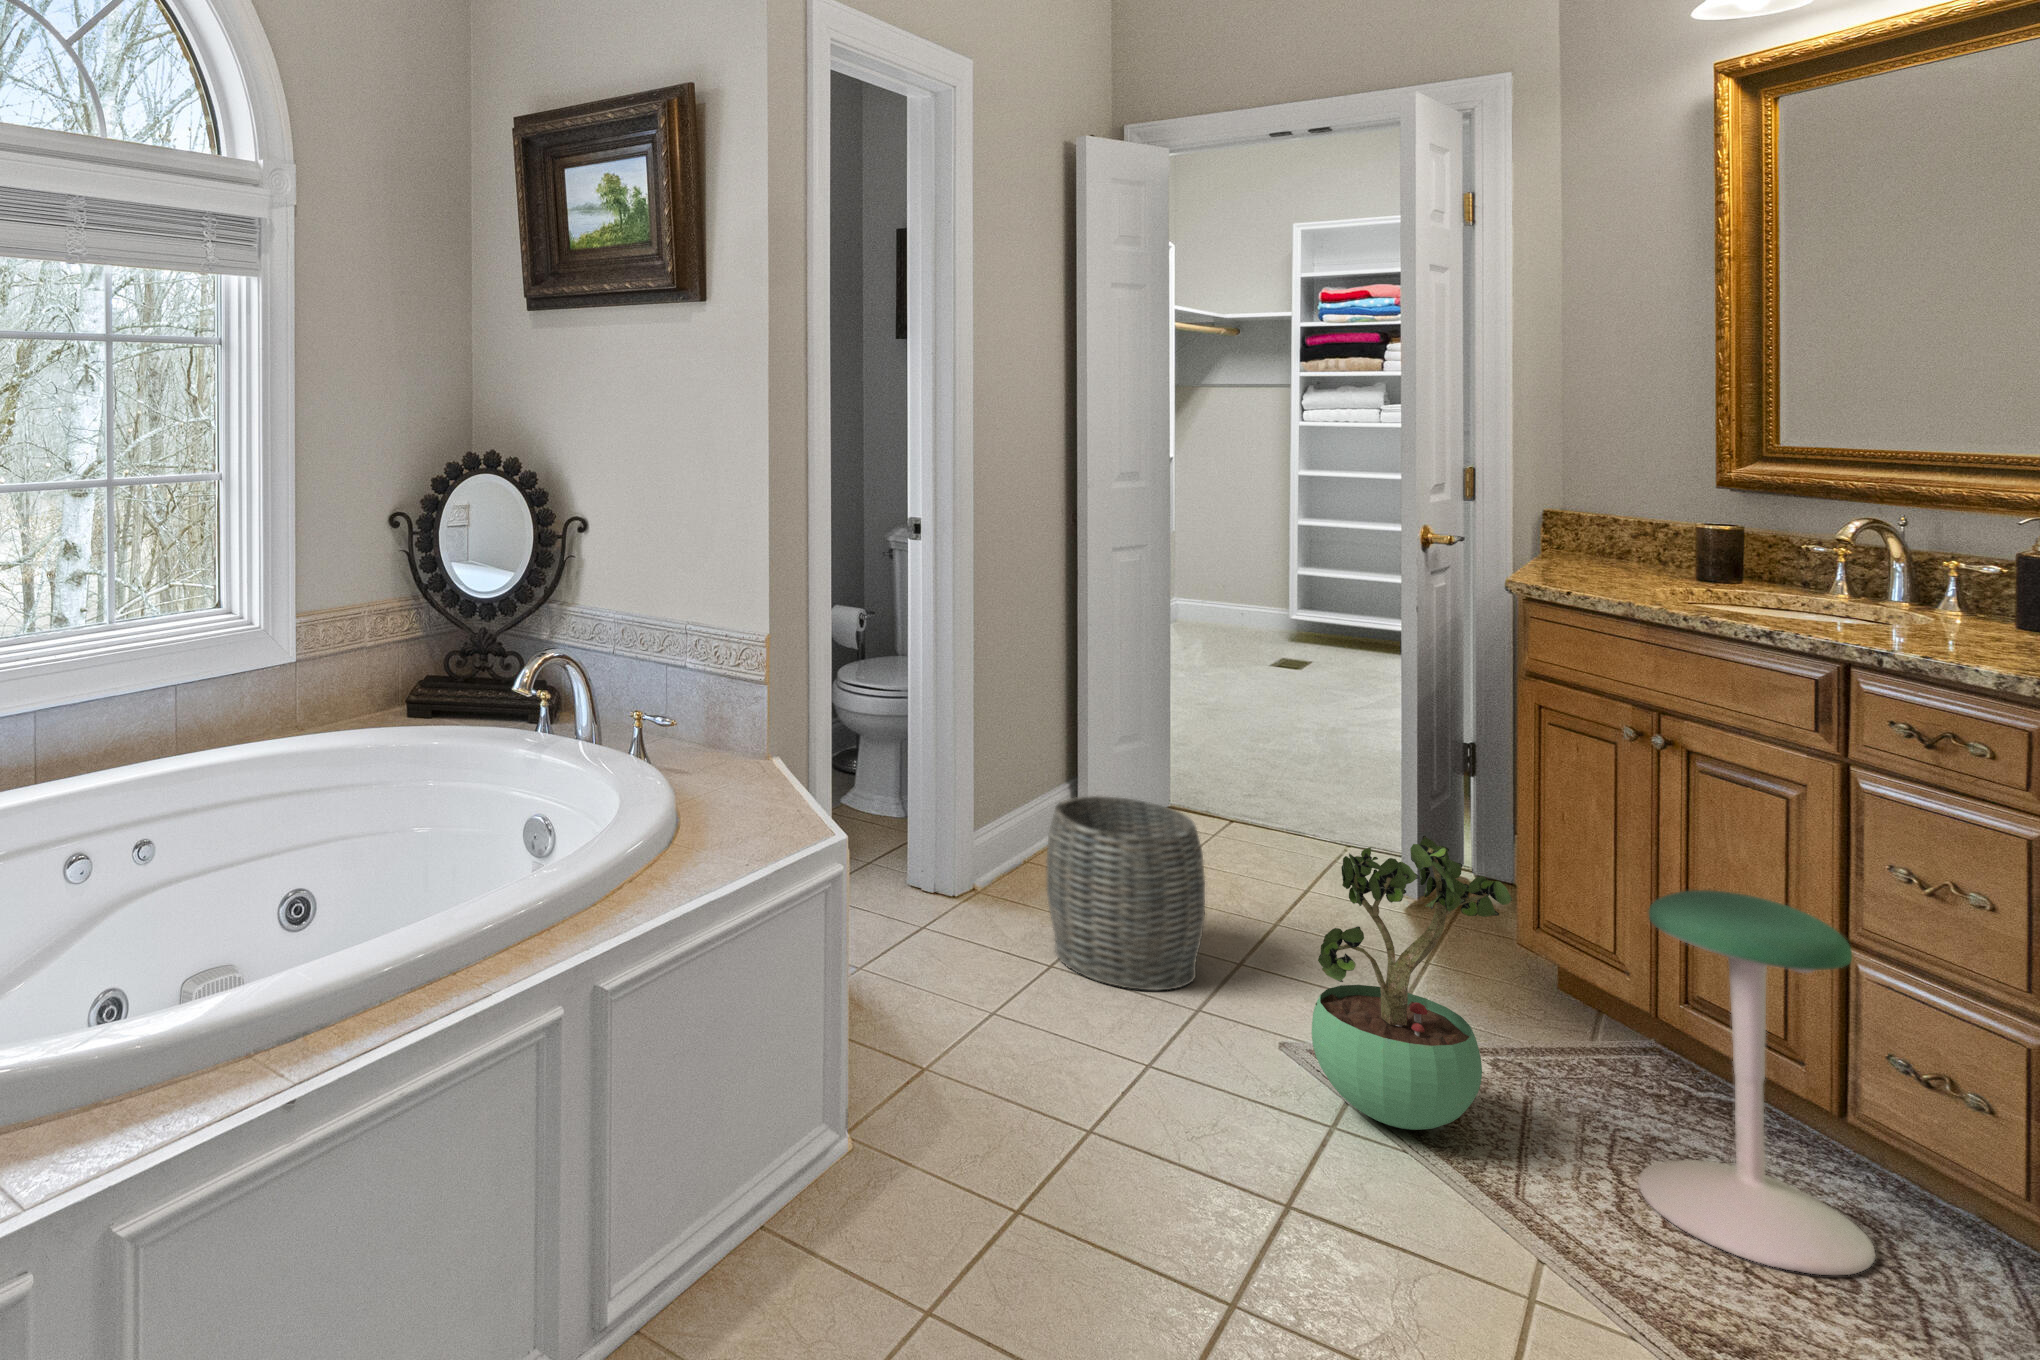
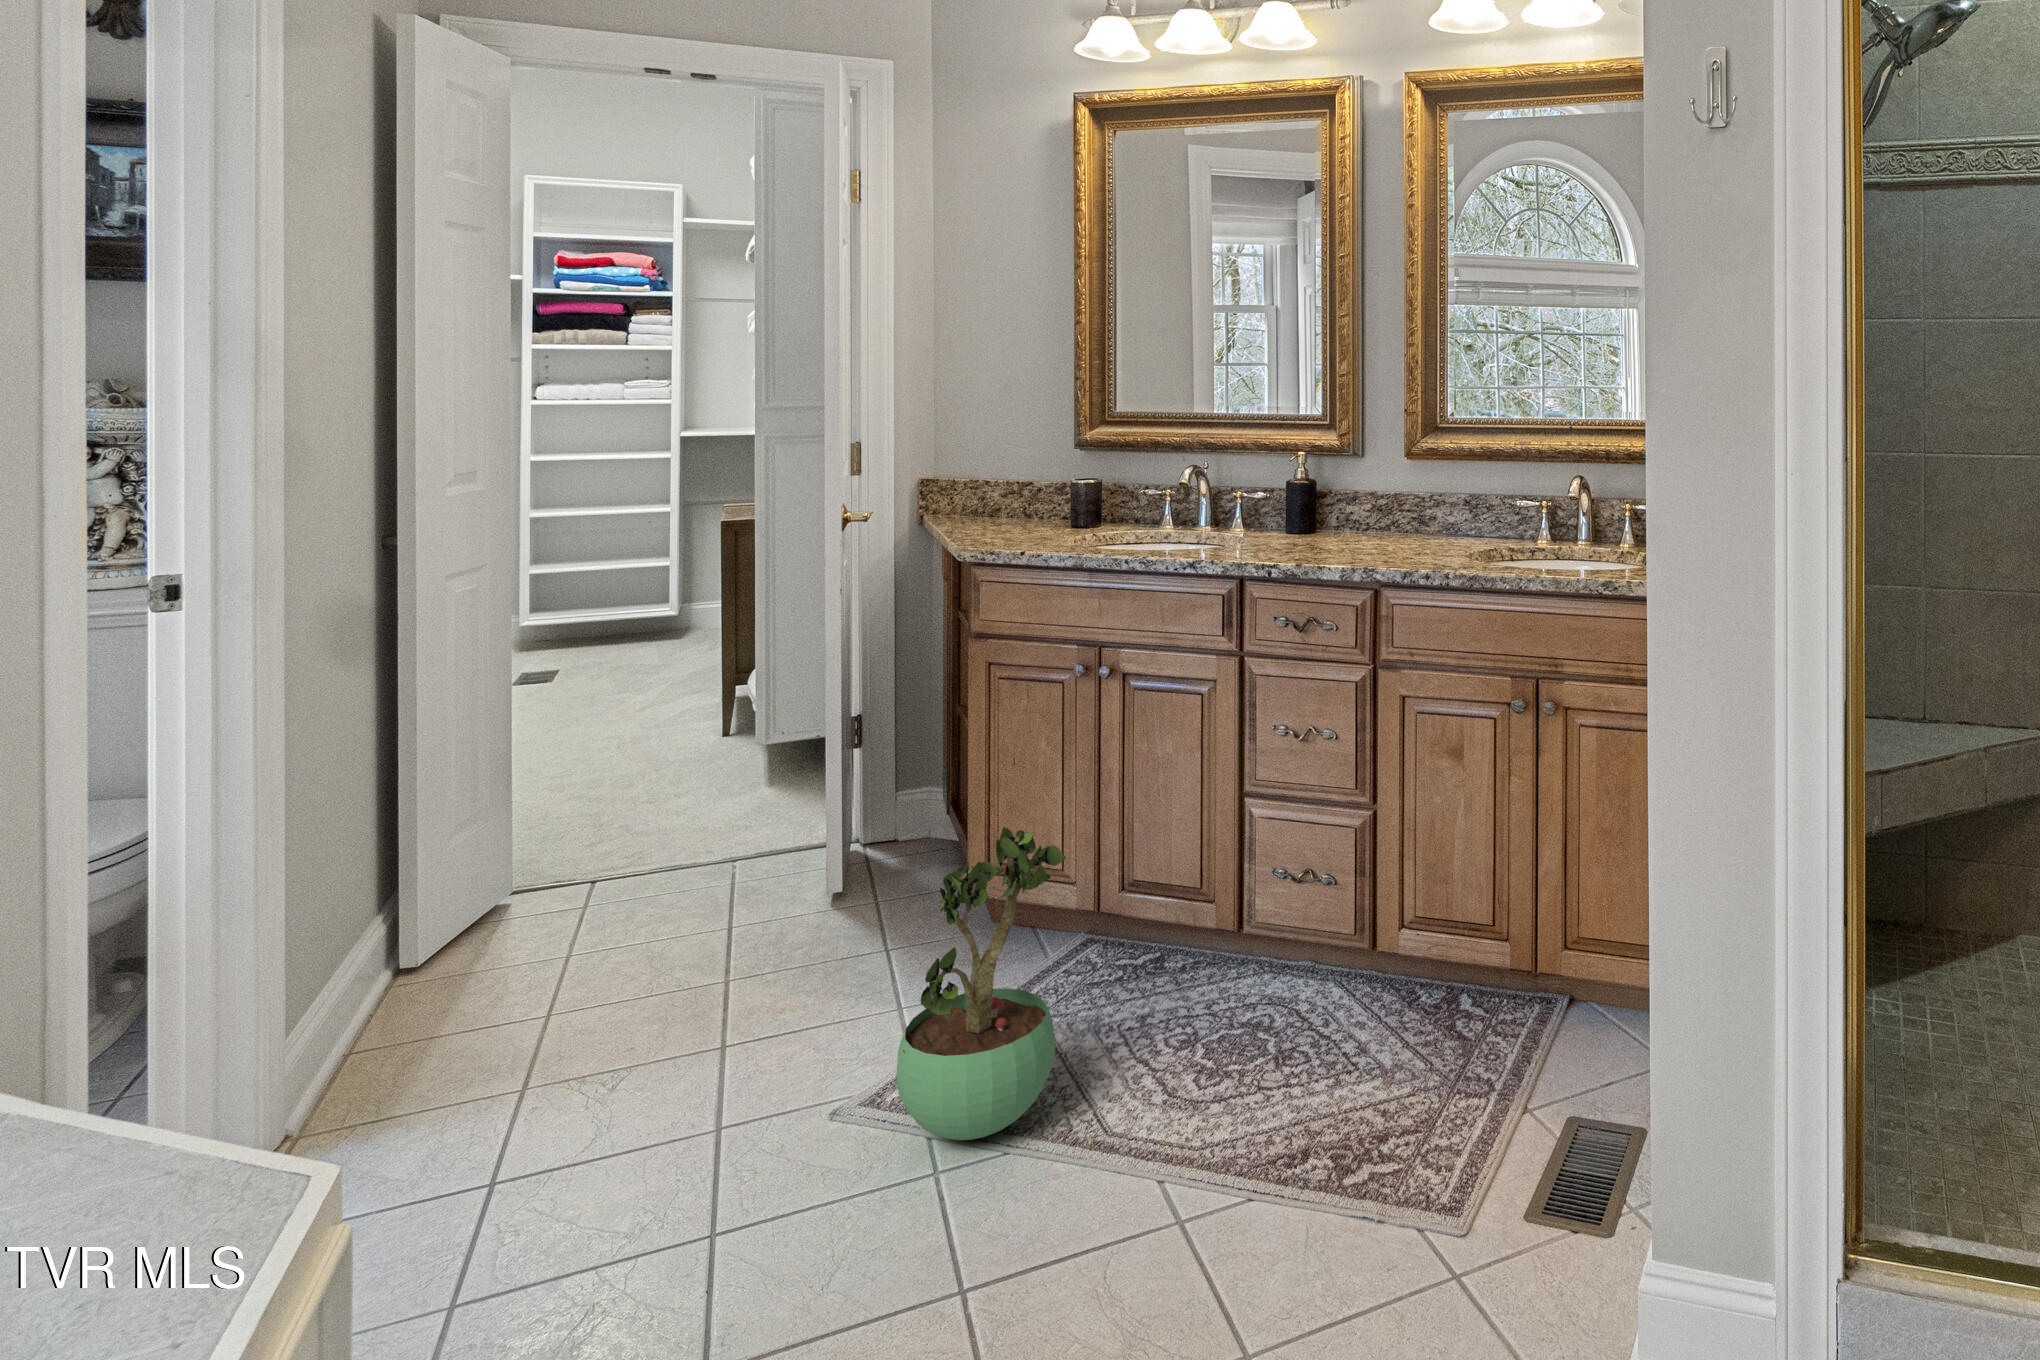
woven basket: present [1047,796,1205,990] -> none [474,903,703,1179]
stool: present [1638,890,1875,1275] -> none [1156,781,1301,1081]

